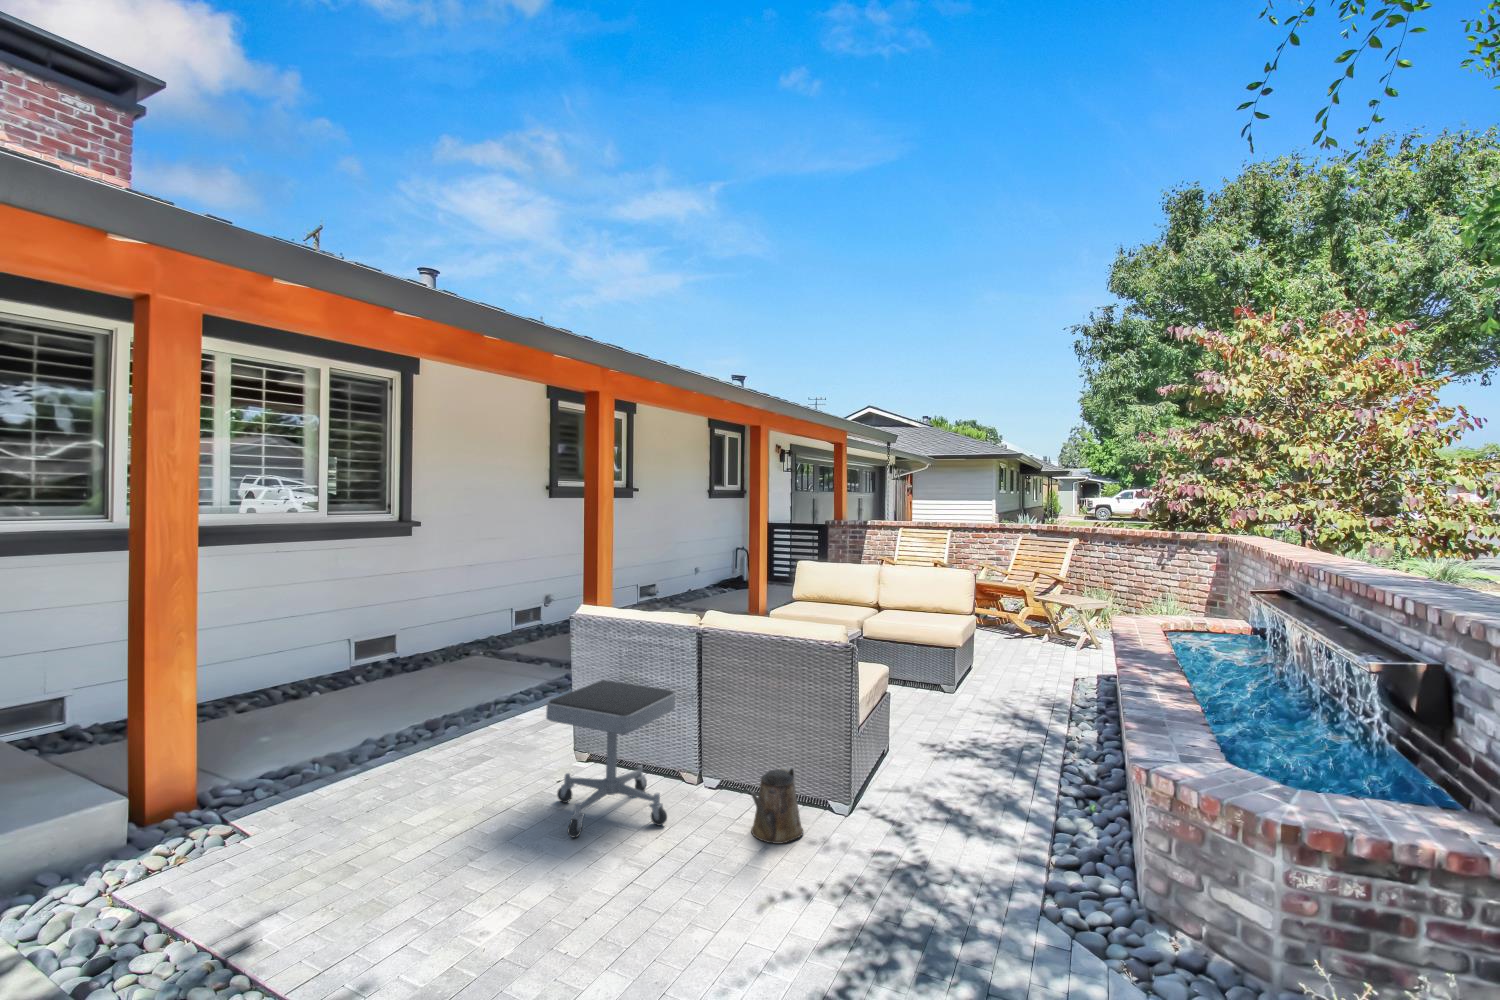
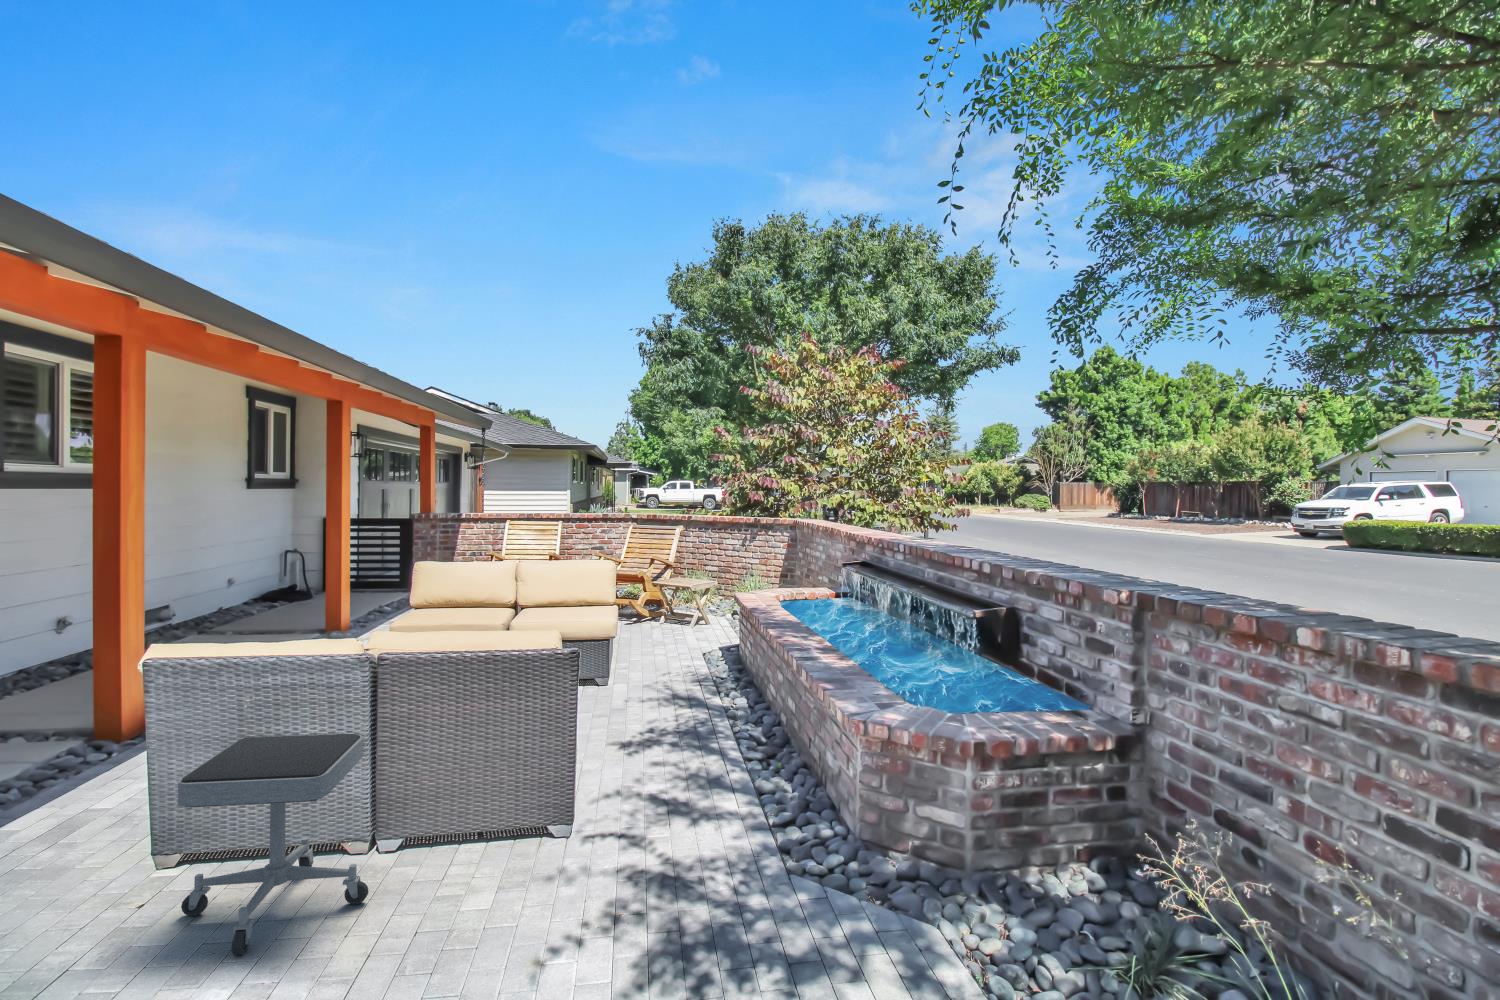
watering can: present [748,766,803,844] -> none [477,794,539,884]

